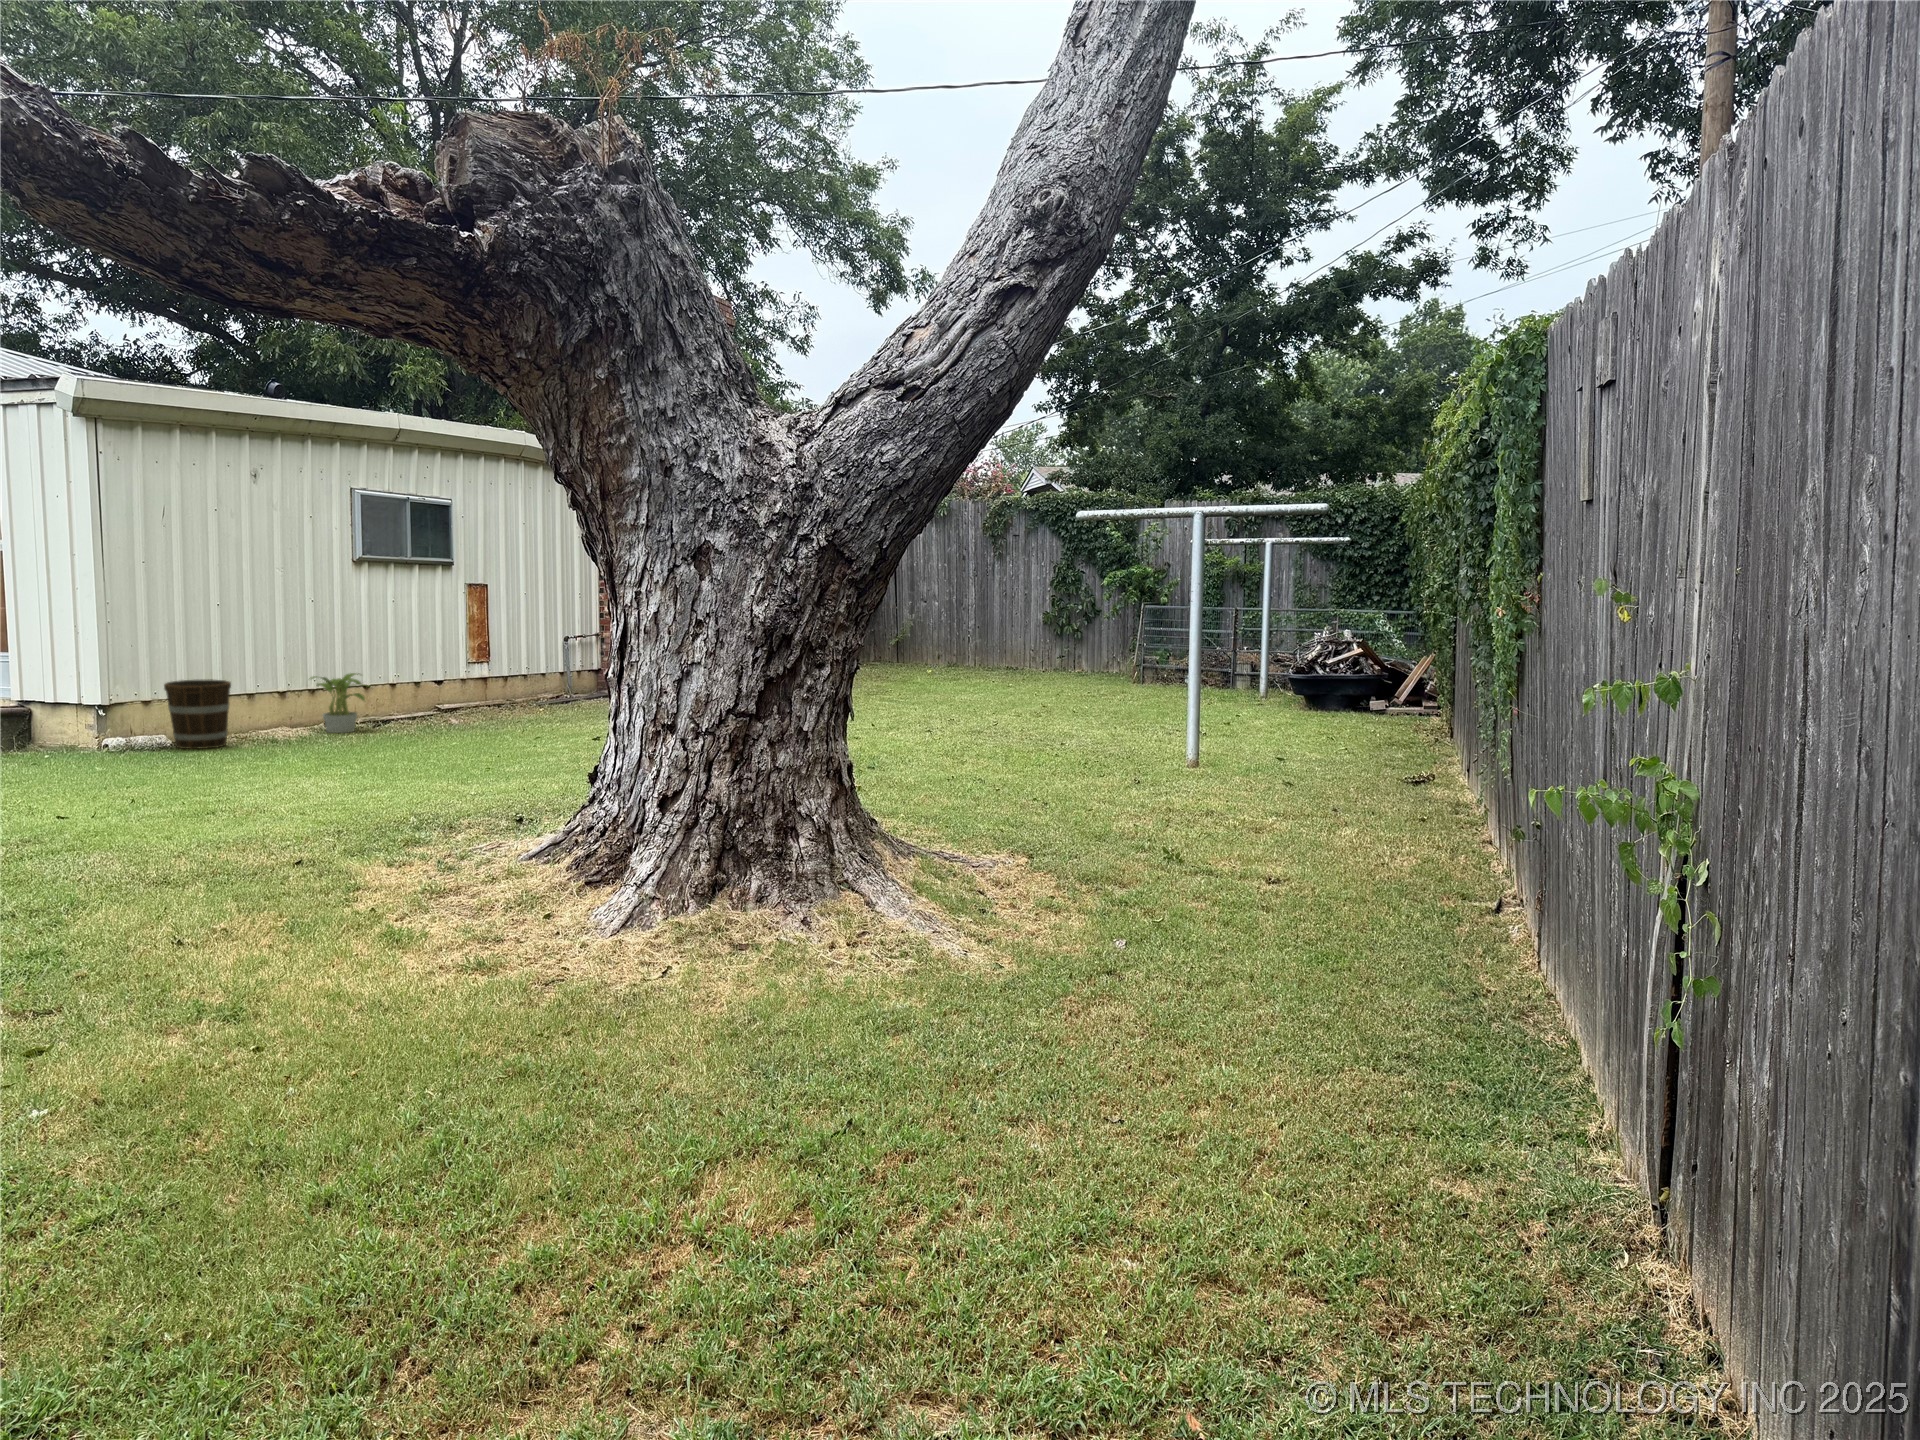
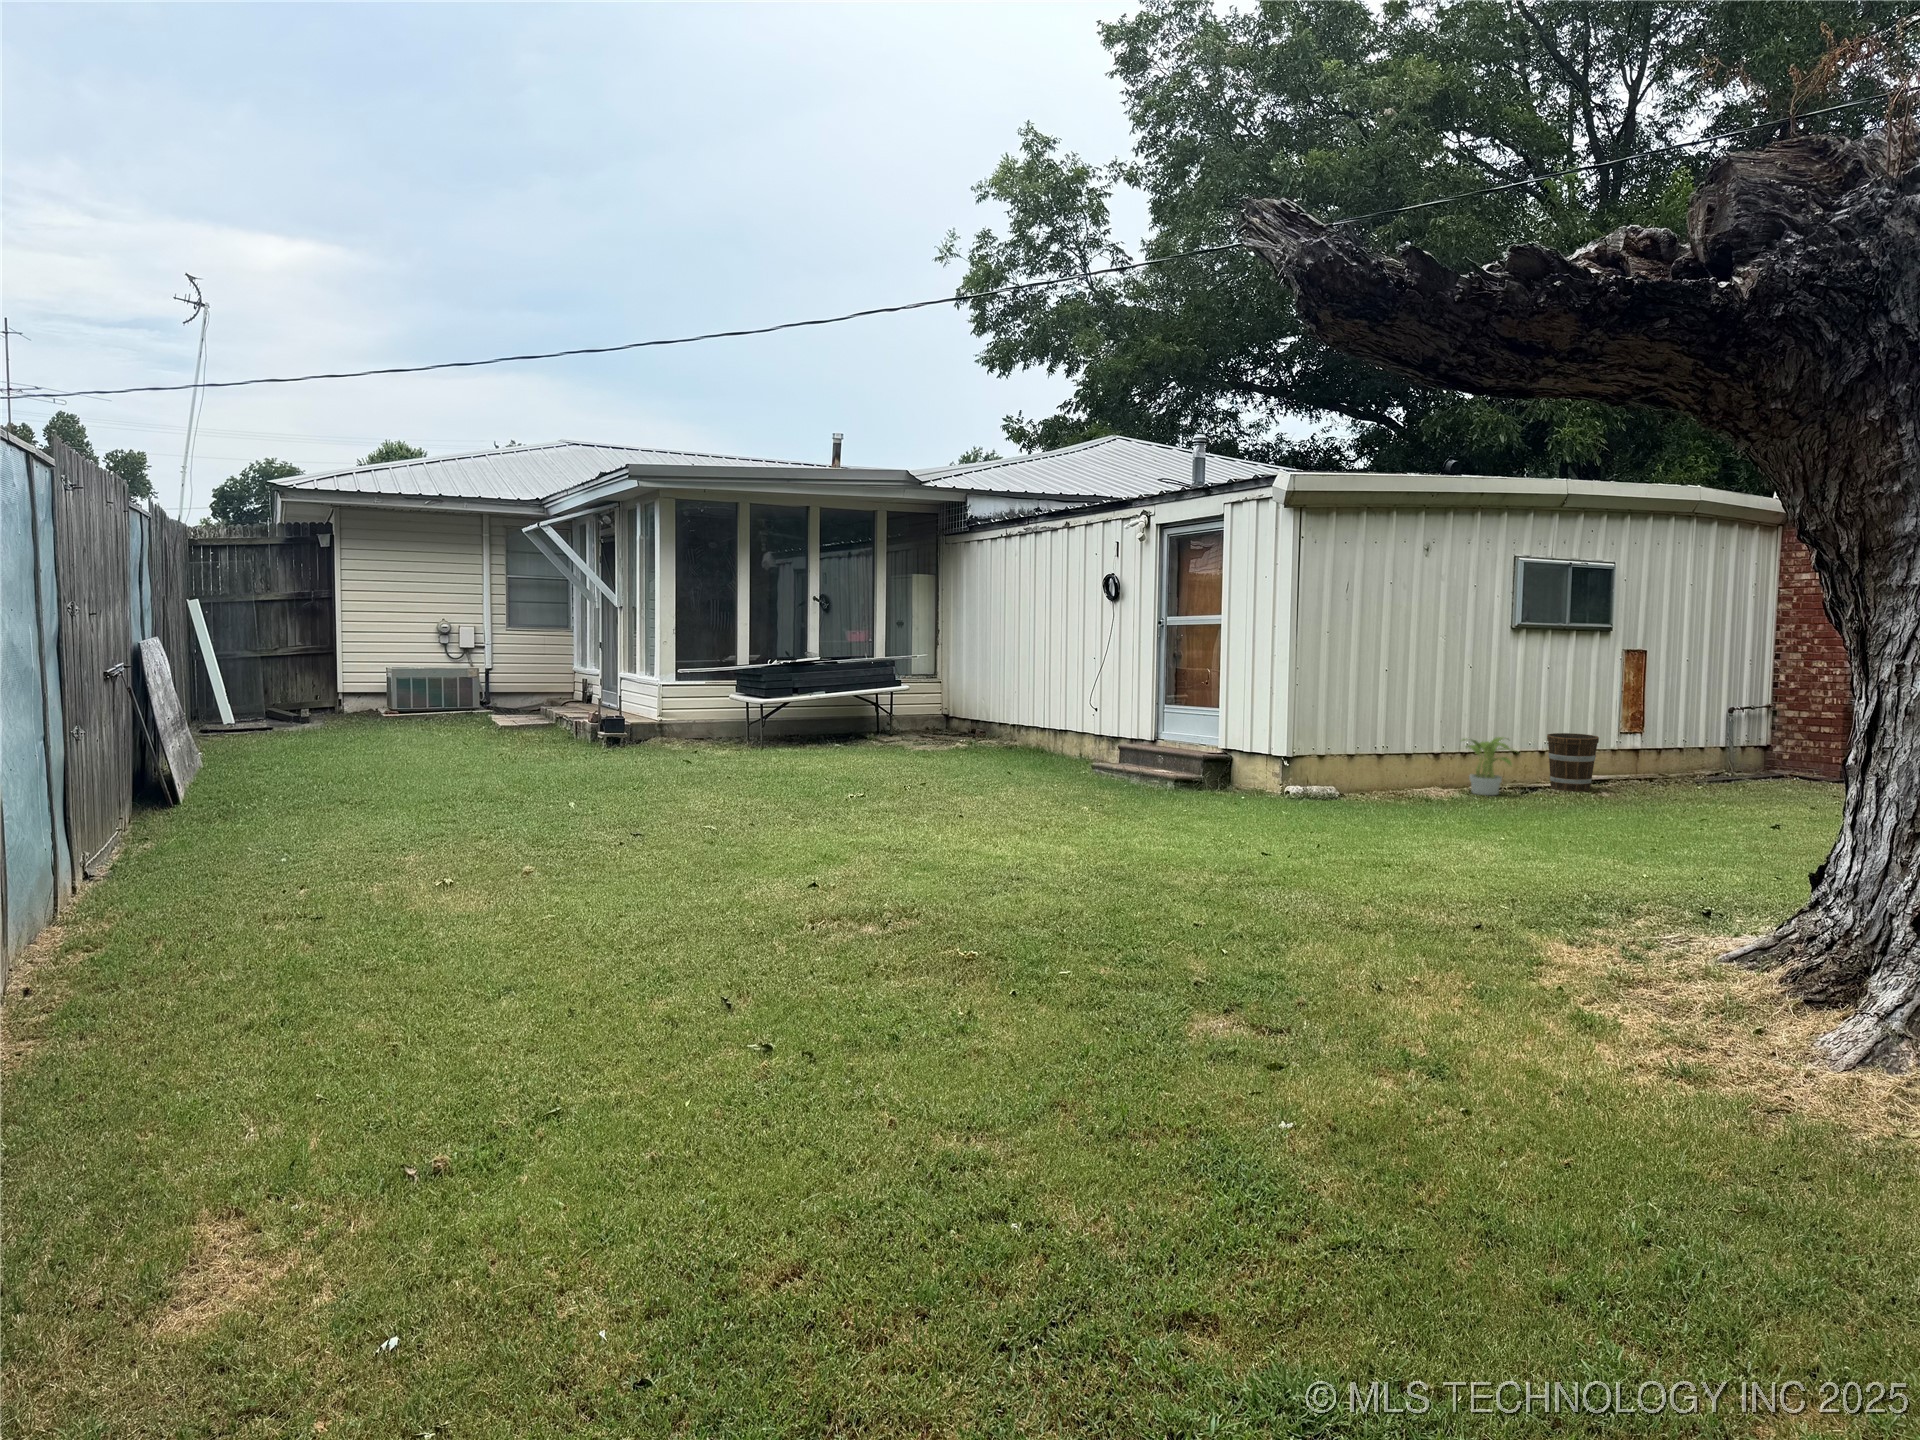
bucket: present [164,679,231,749] -> present [1547,733,1599,791]

